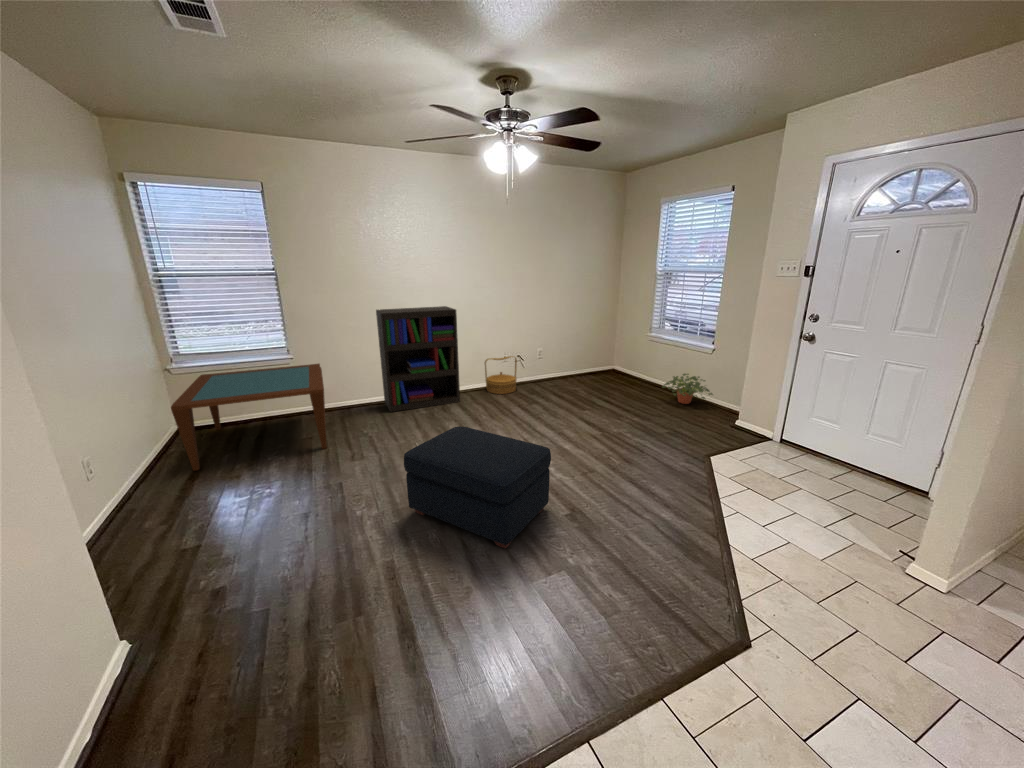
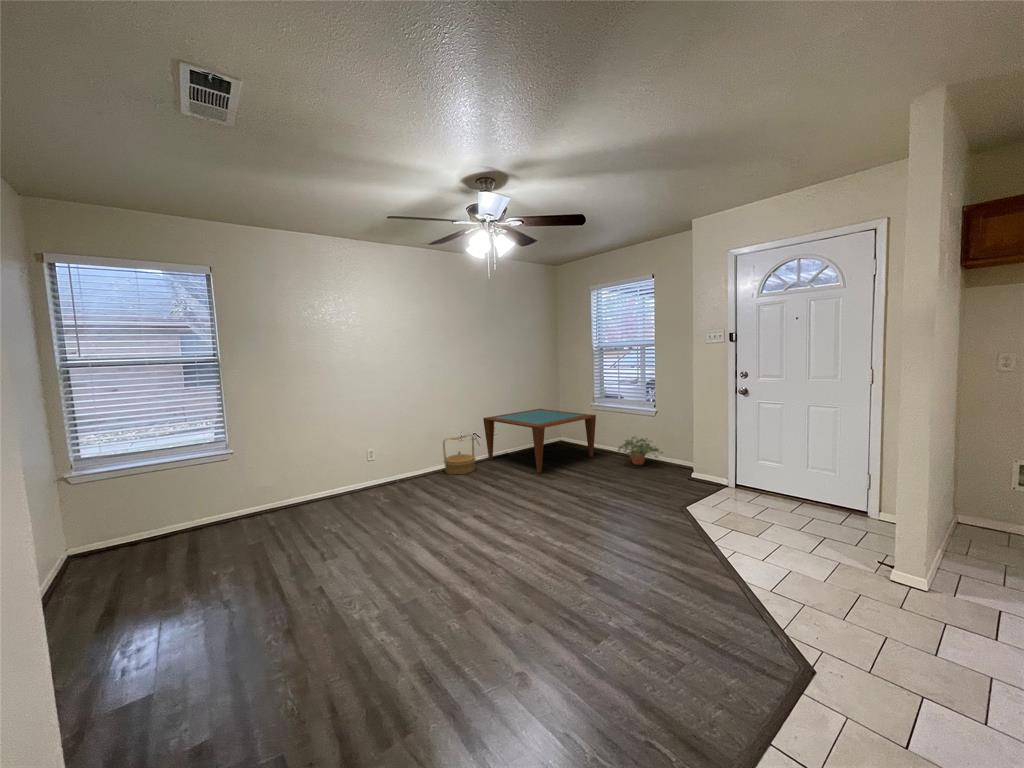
bookshelf: present [376,306,460,412] -> none [329,388,422,505]
coffee table: present [171,364,326,471] -> present [483,409,596,473]
ottoman: present [404,426,551,549] -> none [413,502,565,625]

